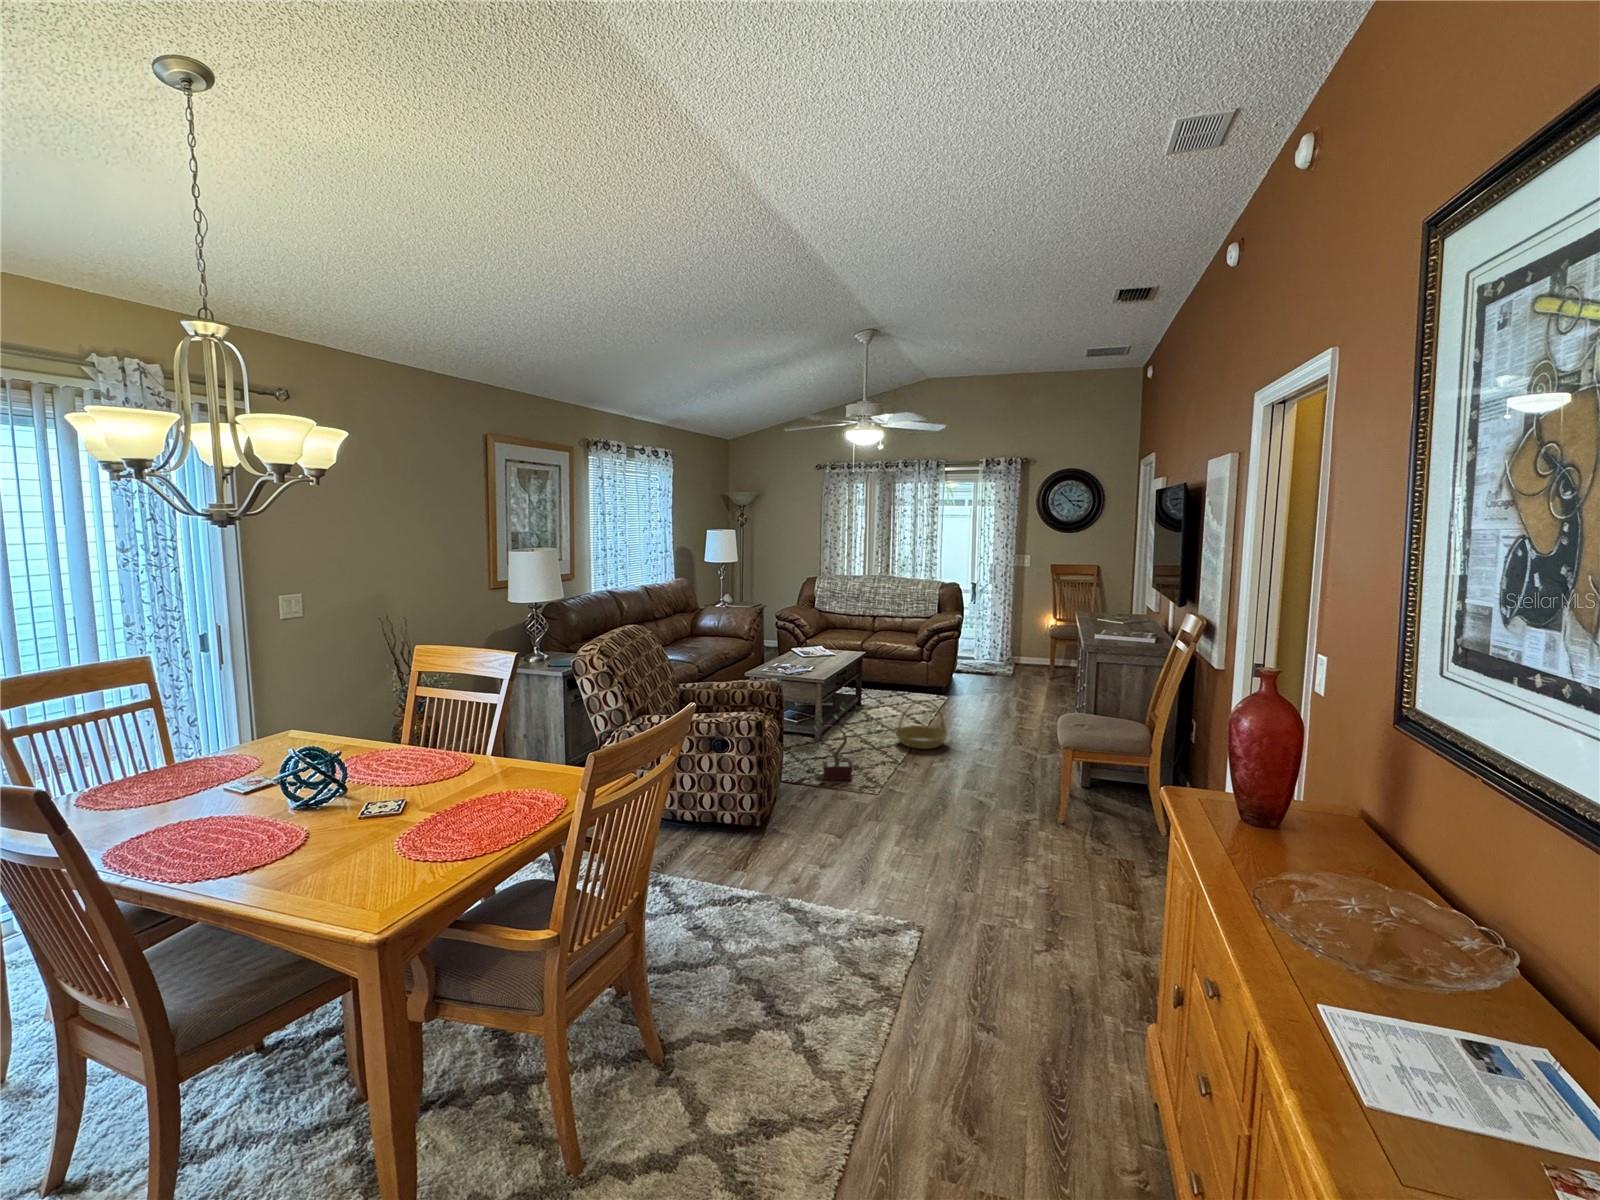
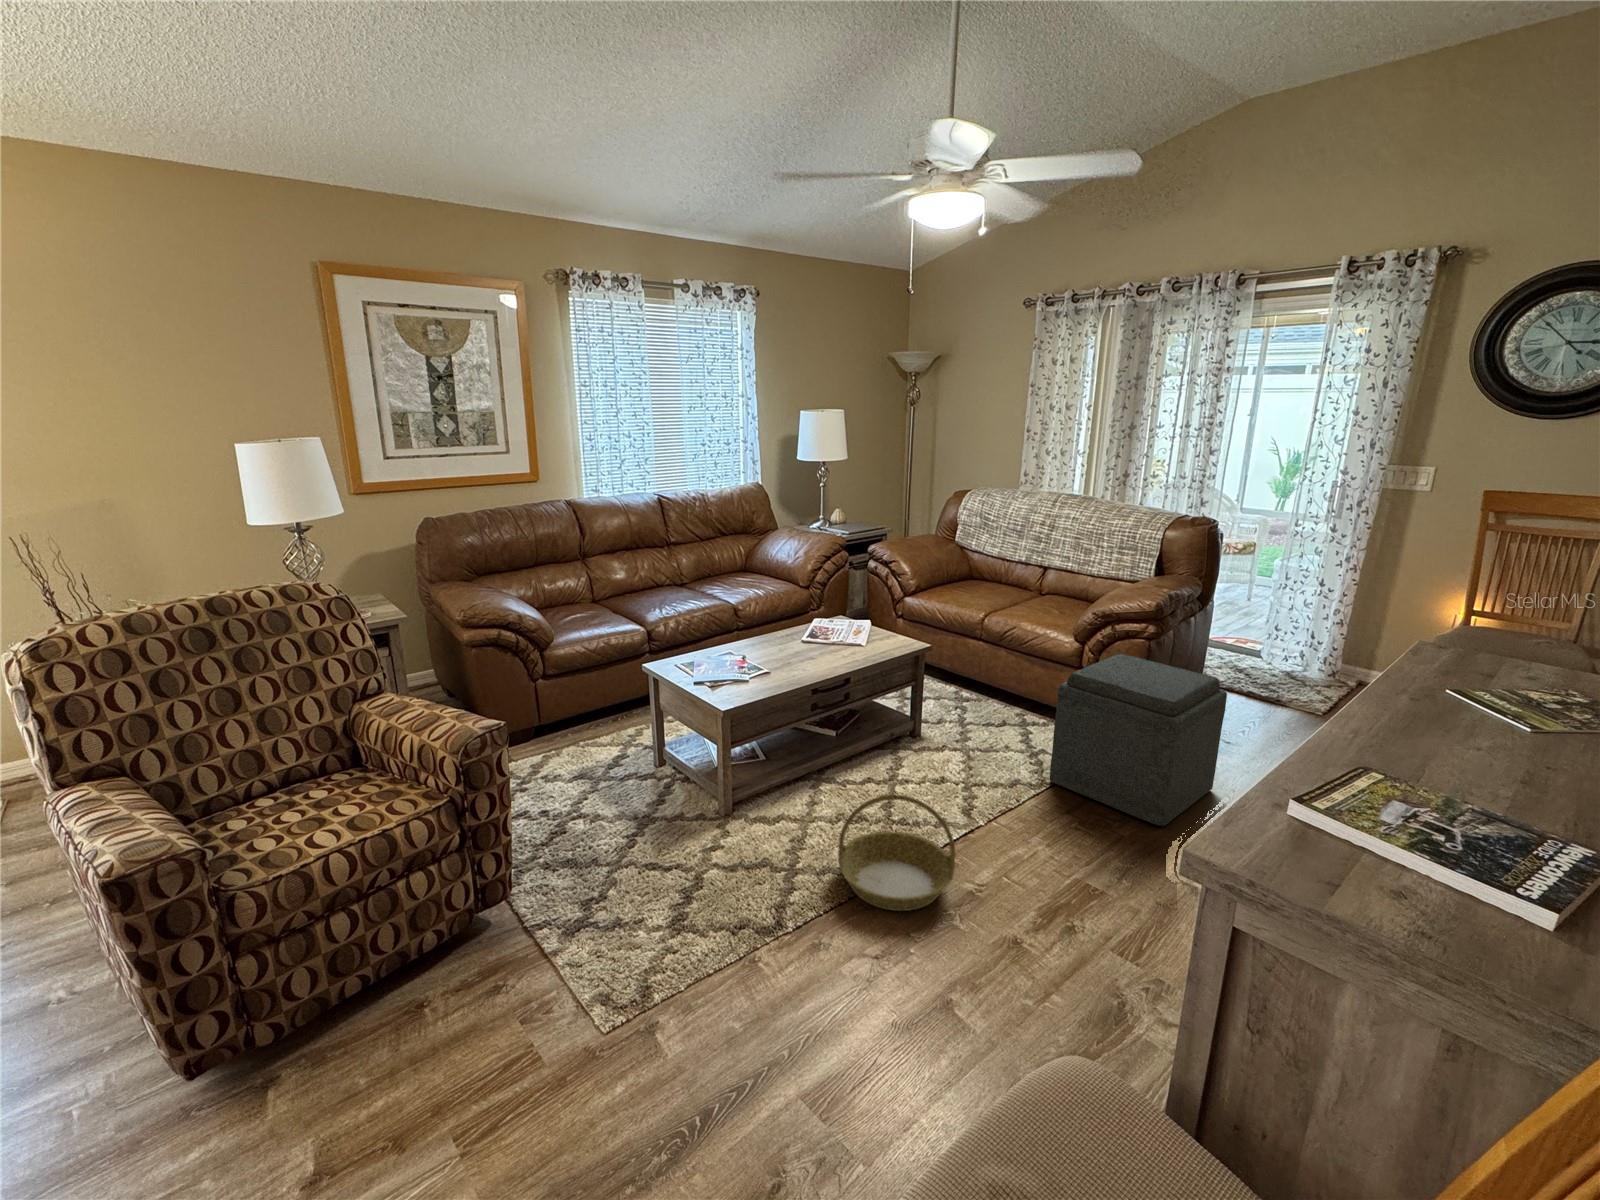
ottoman: none [935,646,998,713] -> present [1049,653,1227,826]
potted plant: present [812,702,882,780] -> none [530,788,648,964]

